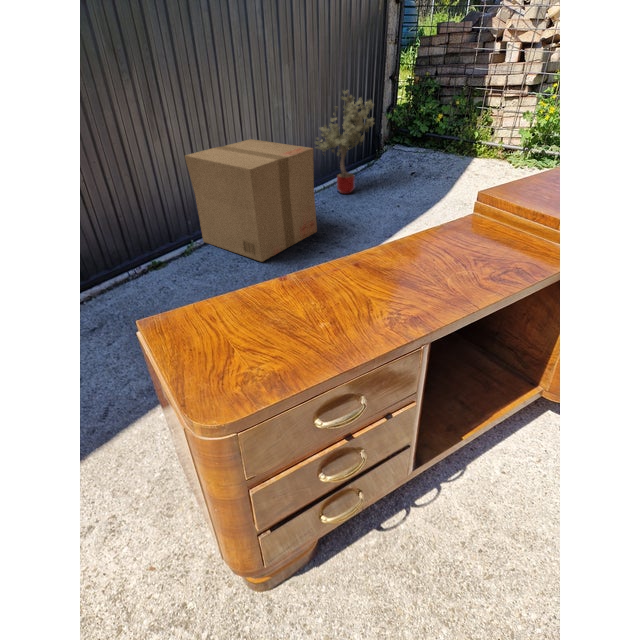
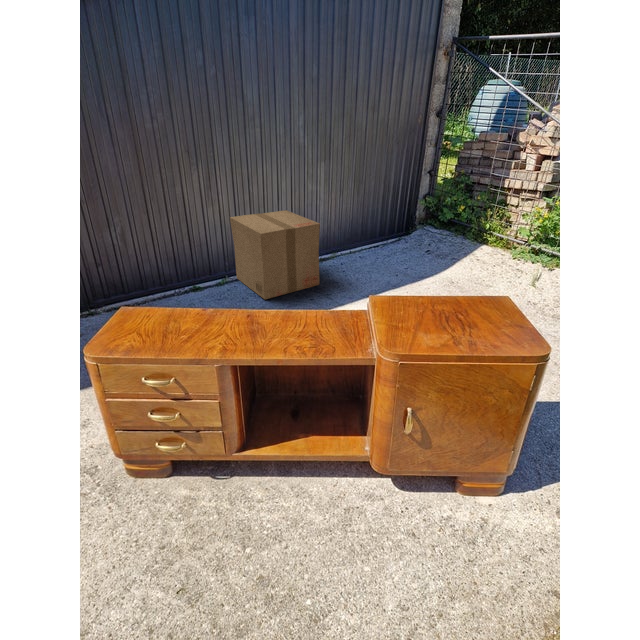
potted tree: present [316,91,374,194] -> none [338,180,394,259]

